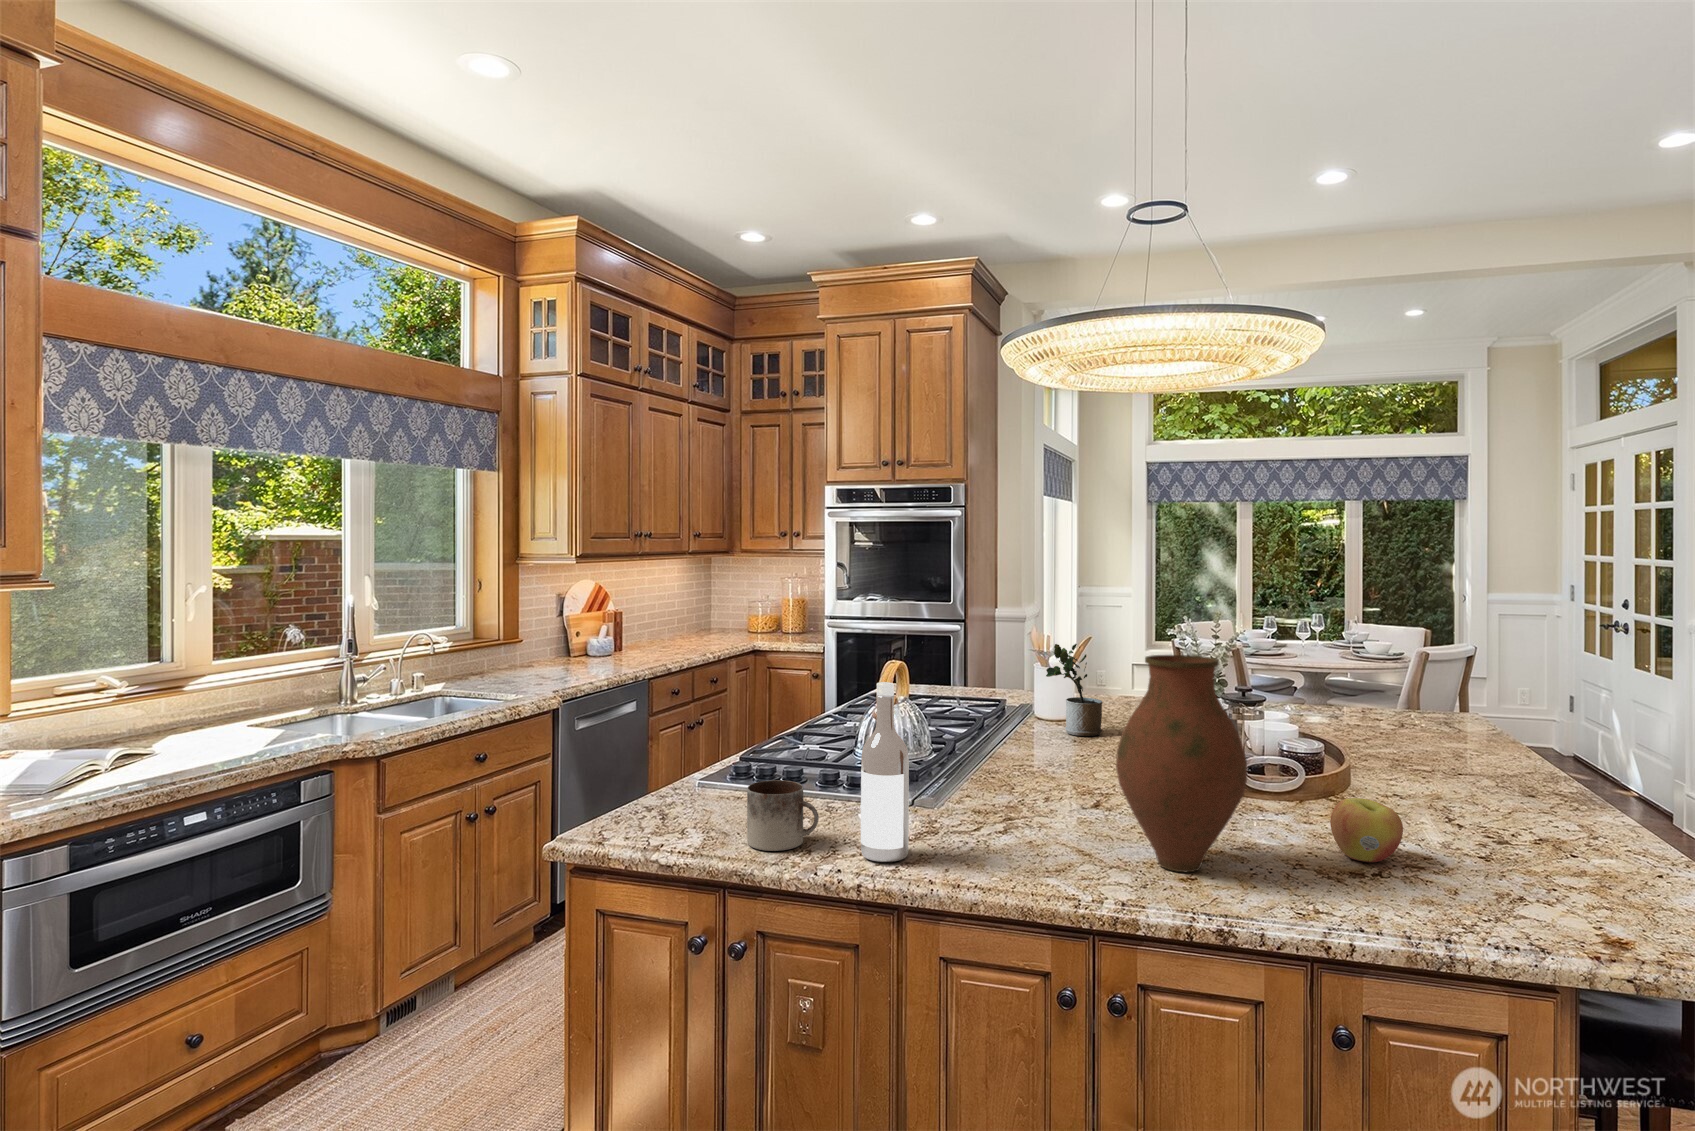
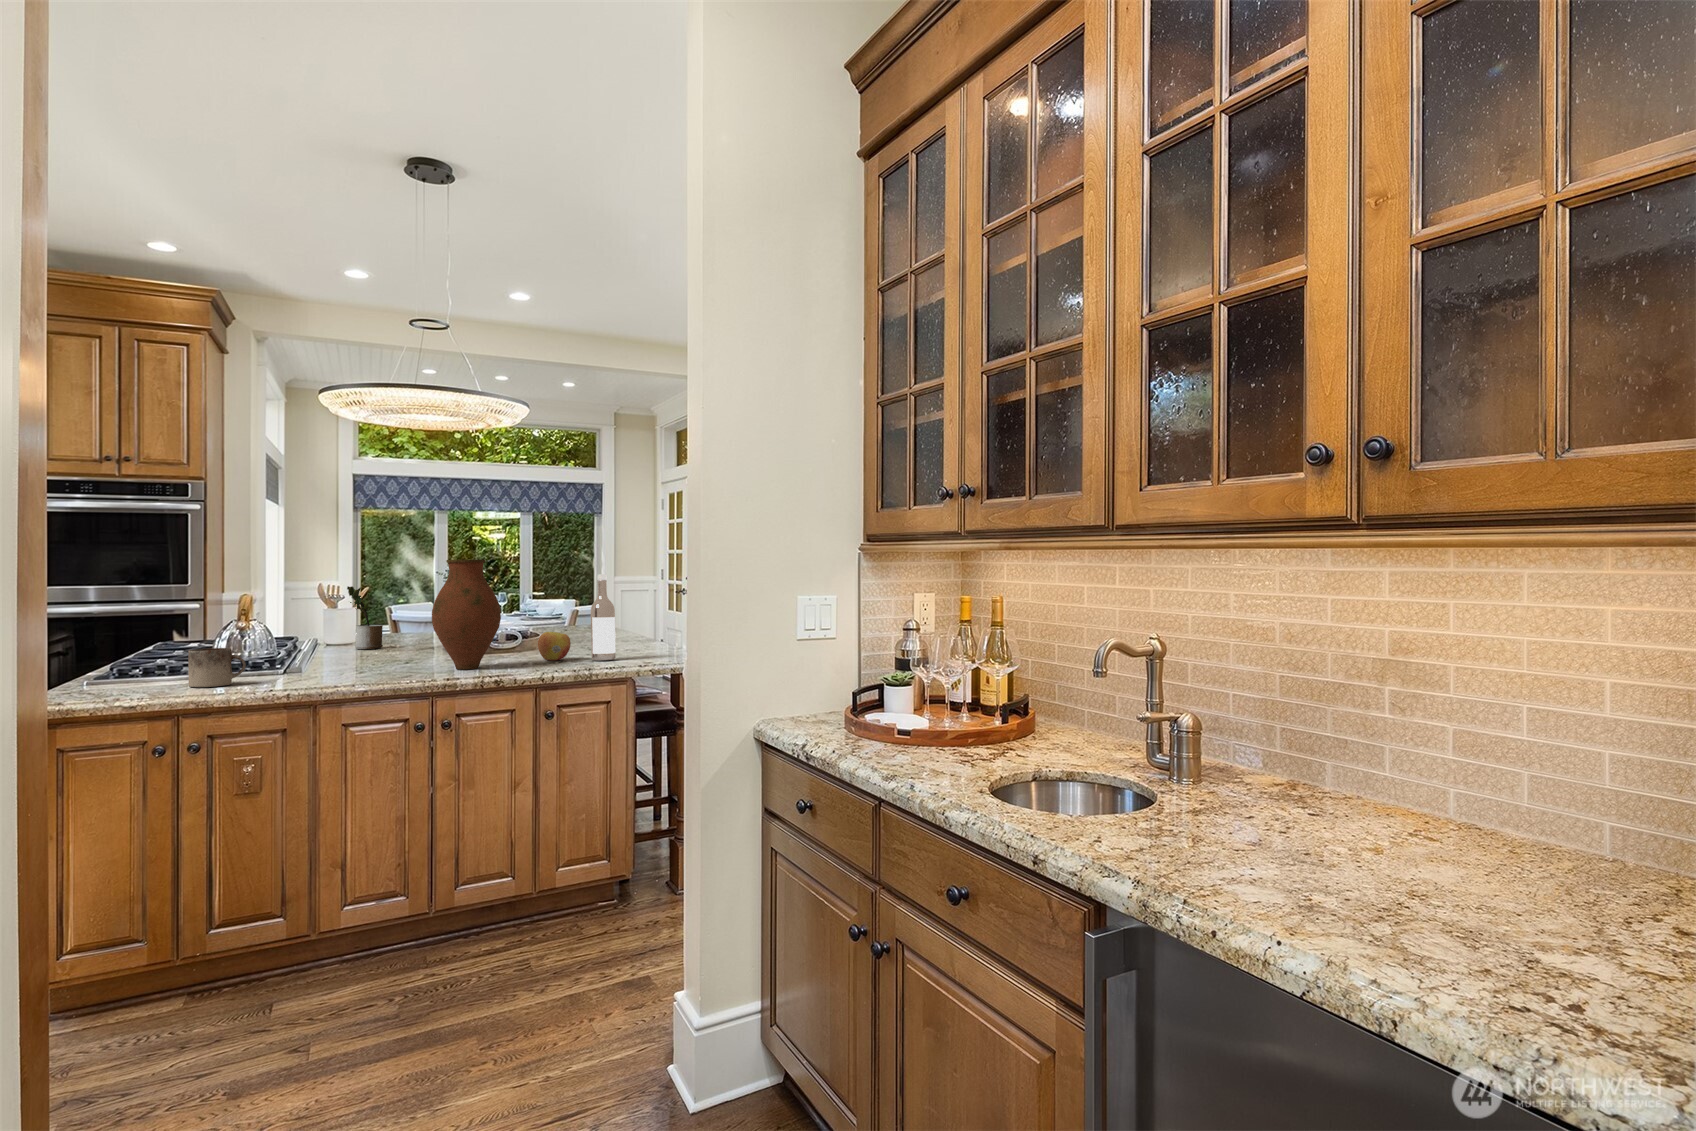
wine bottle: present [860,682,909,862] -> present [591,574,616,661]

